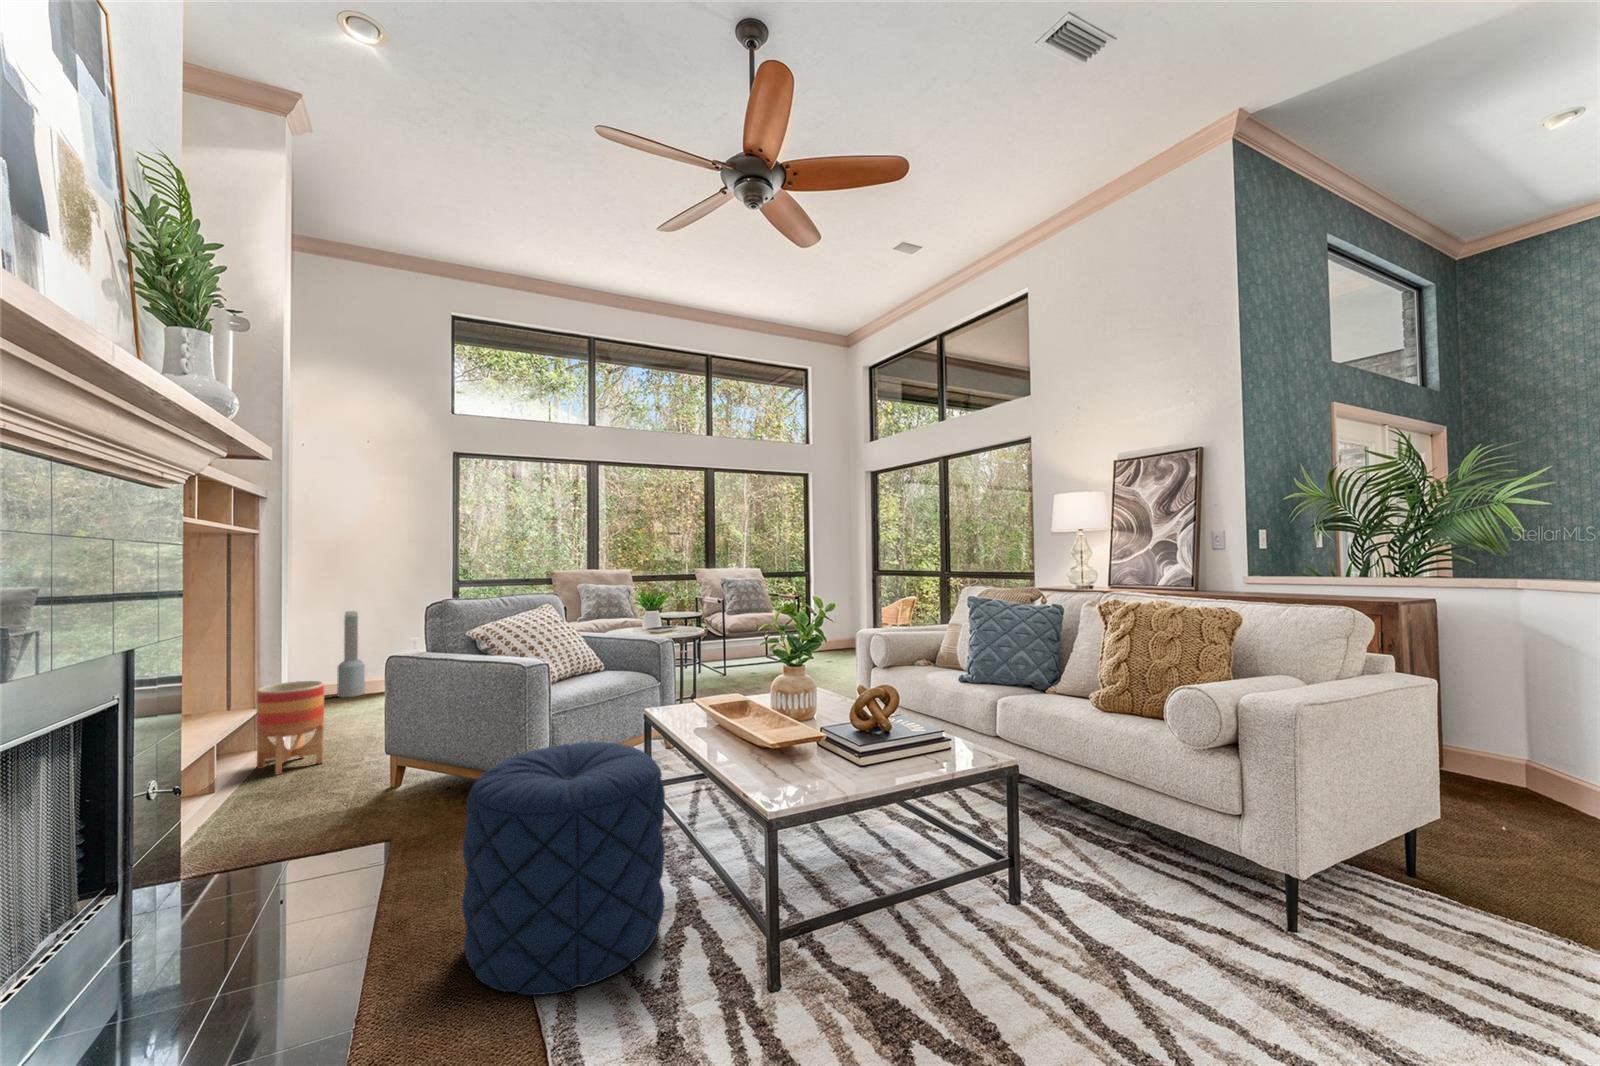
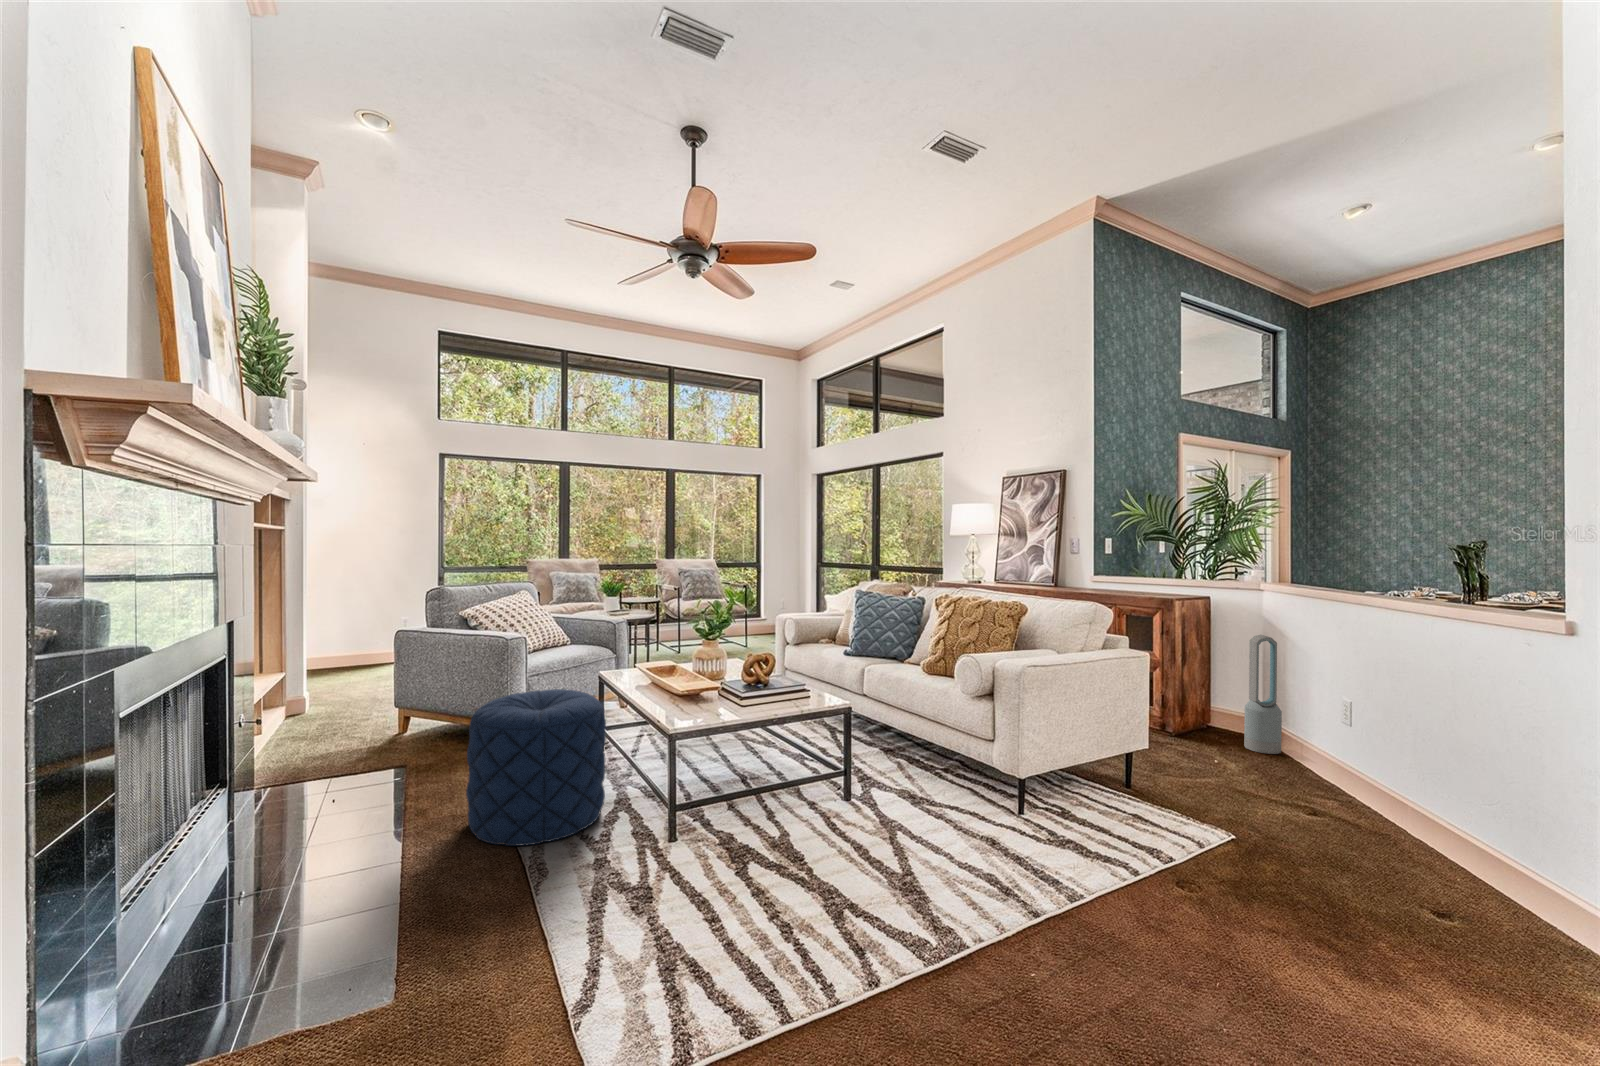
air purifier: present [337,611,365,697] -> present [1244,635,1282,754]
planter: present [256,681,324,774] -> none [288,650,342,724]

